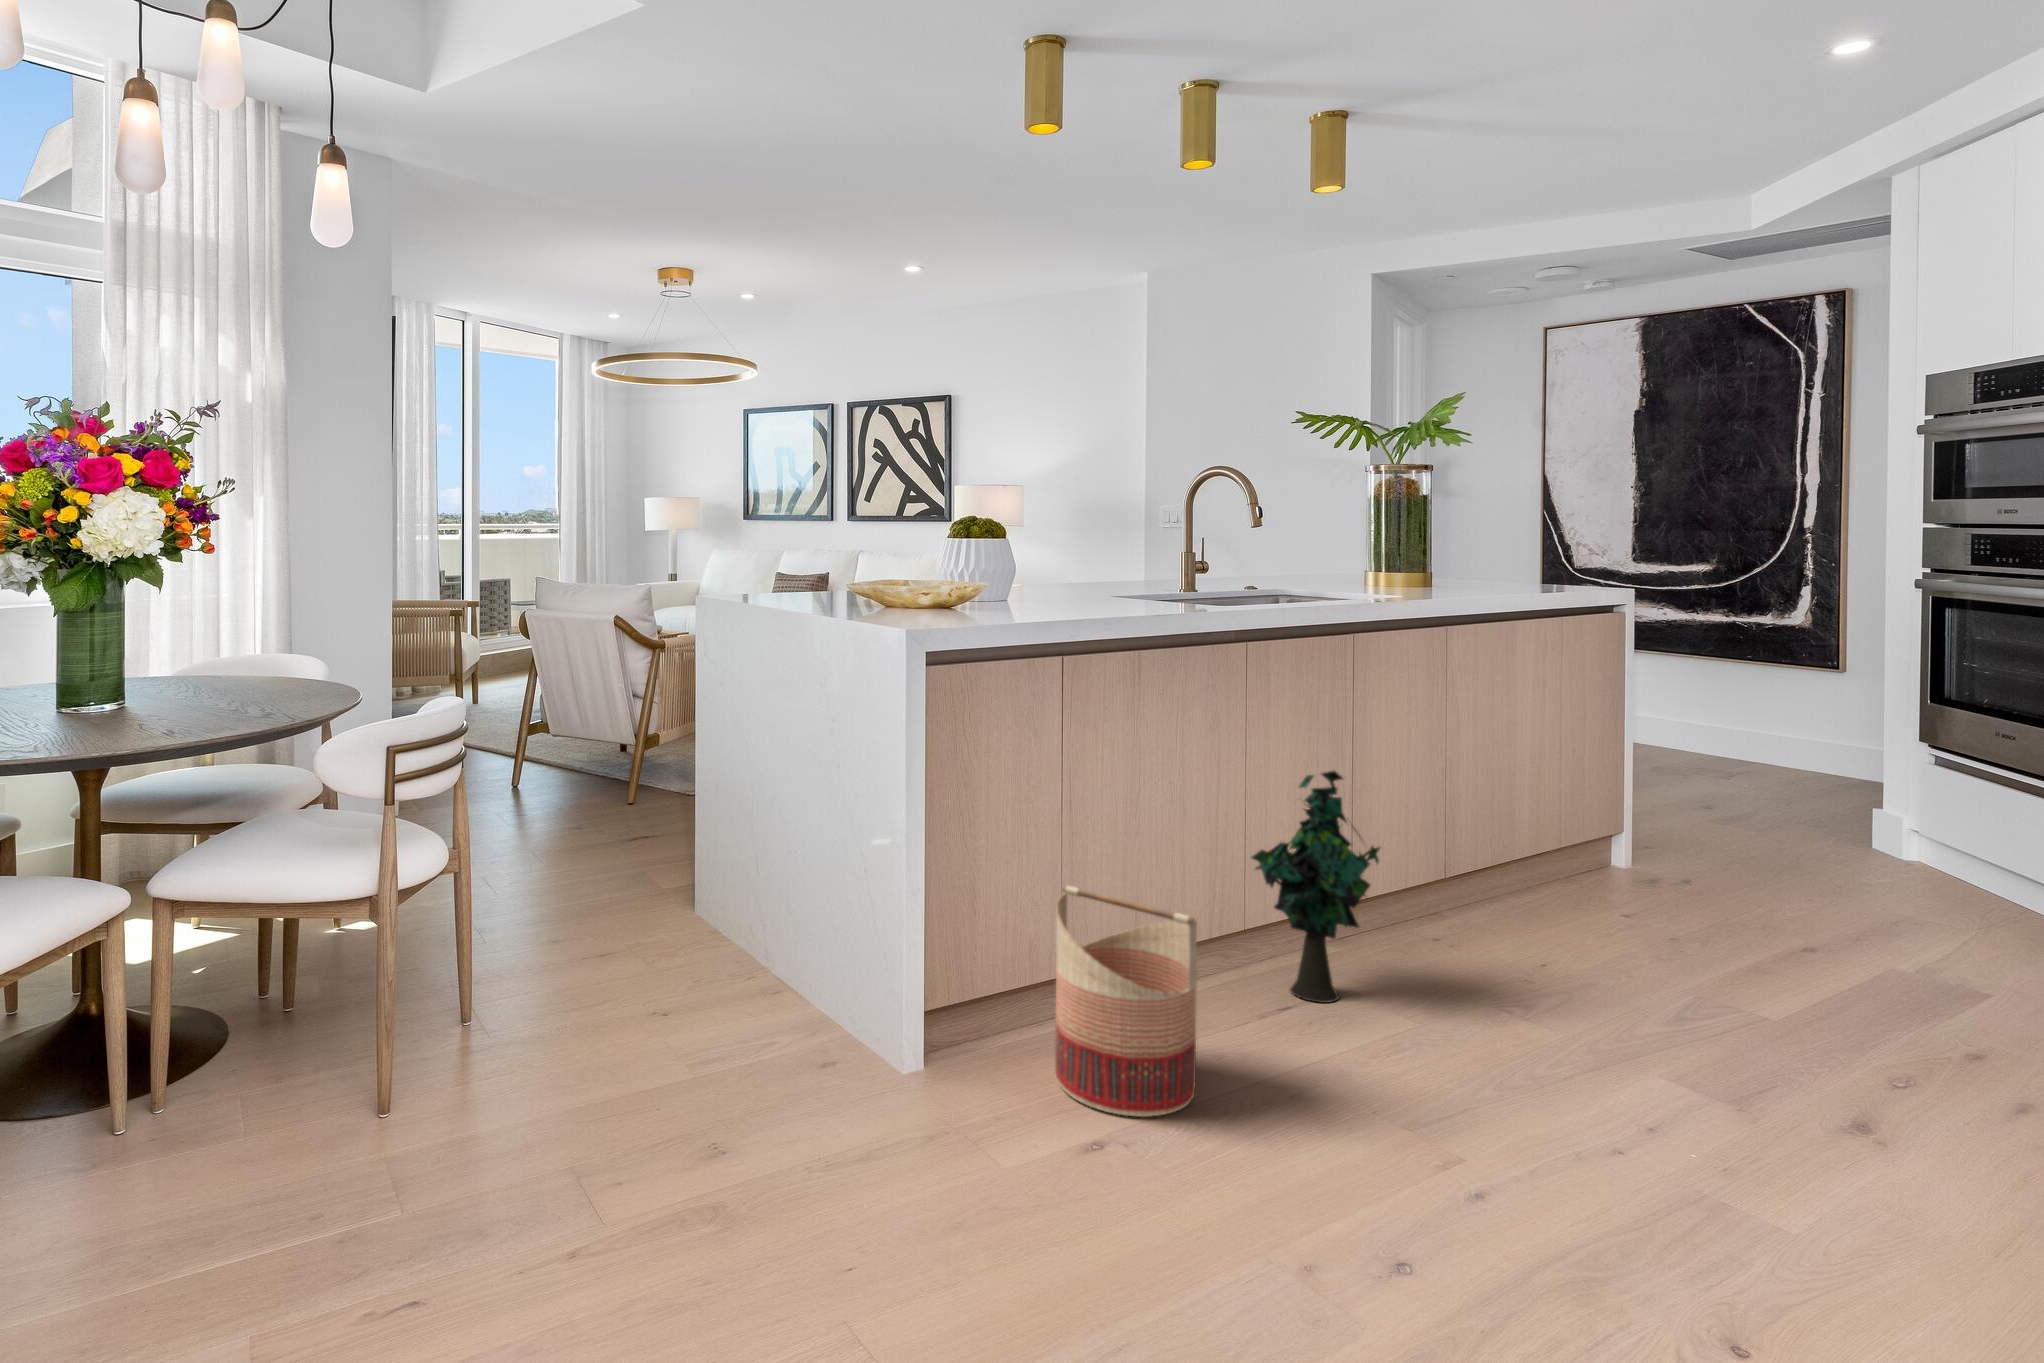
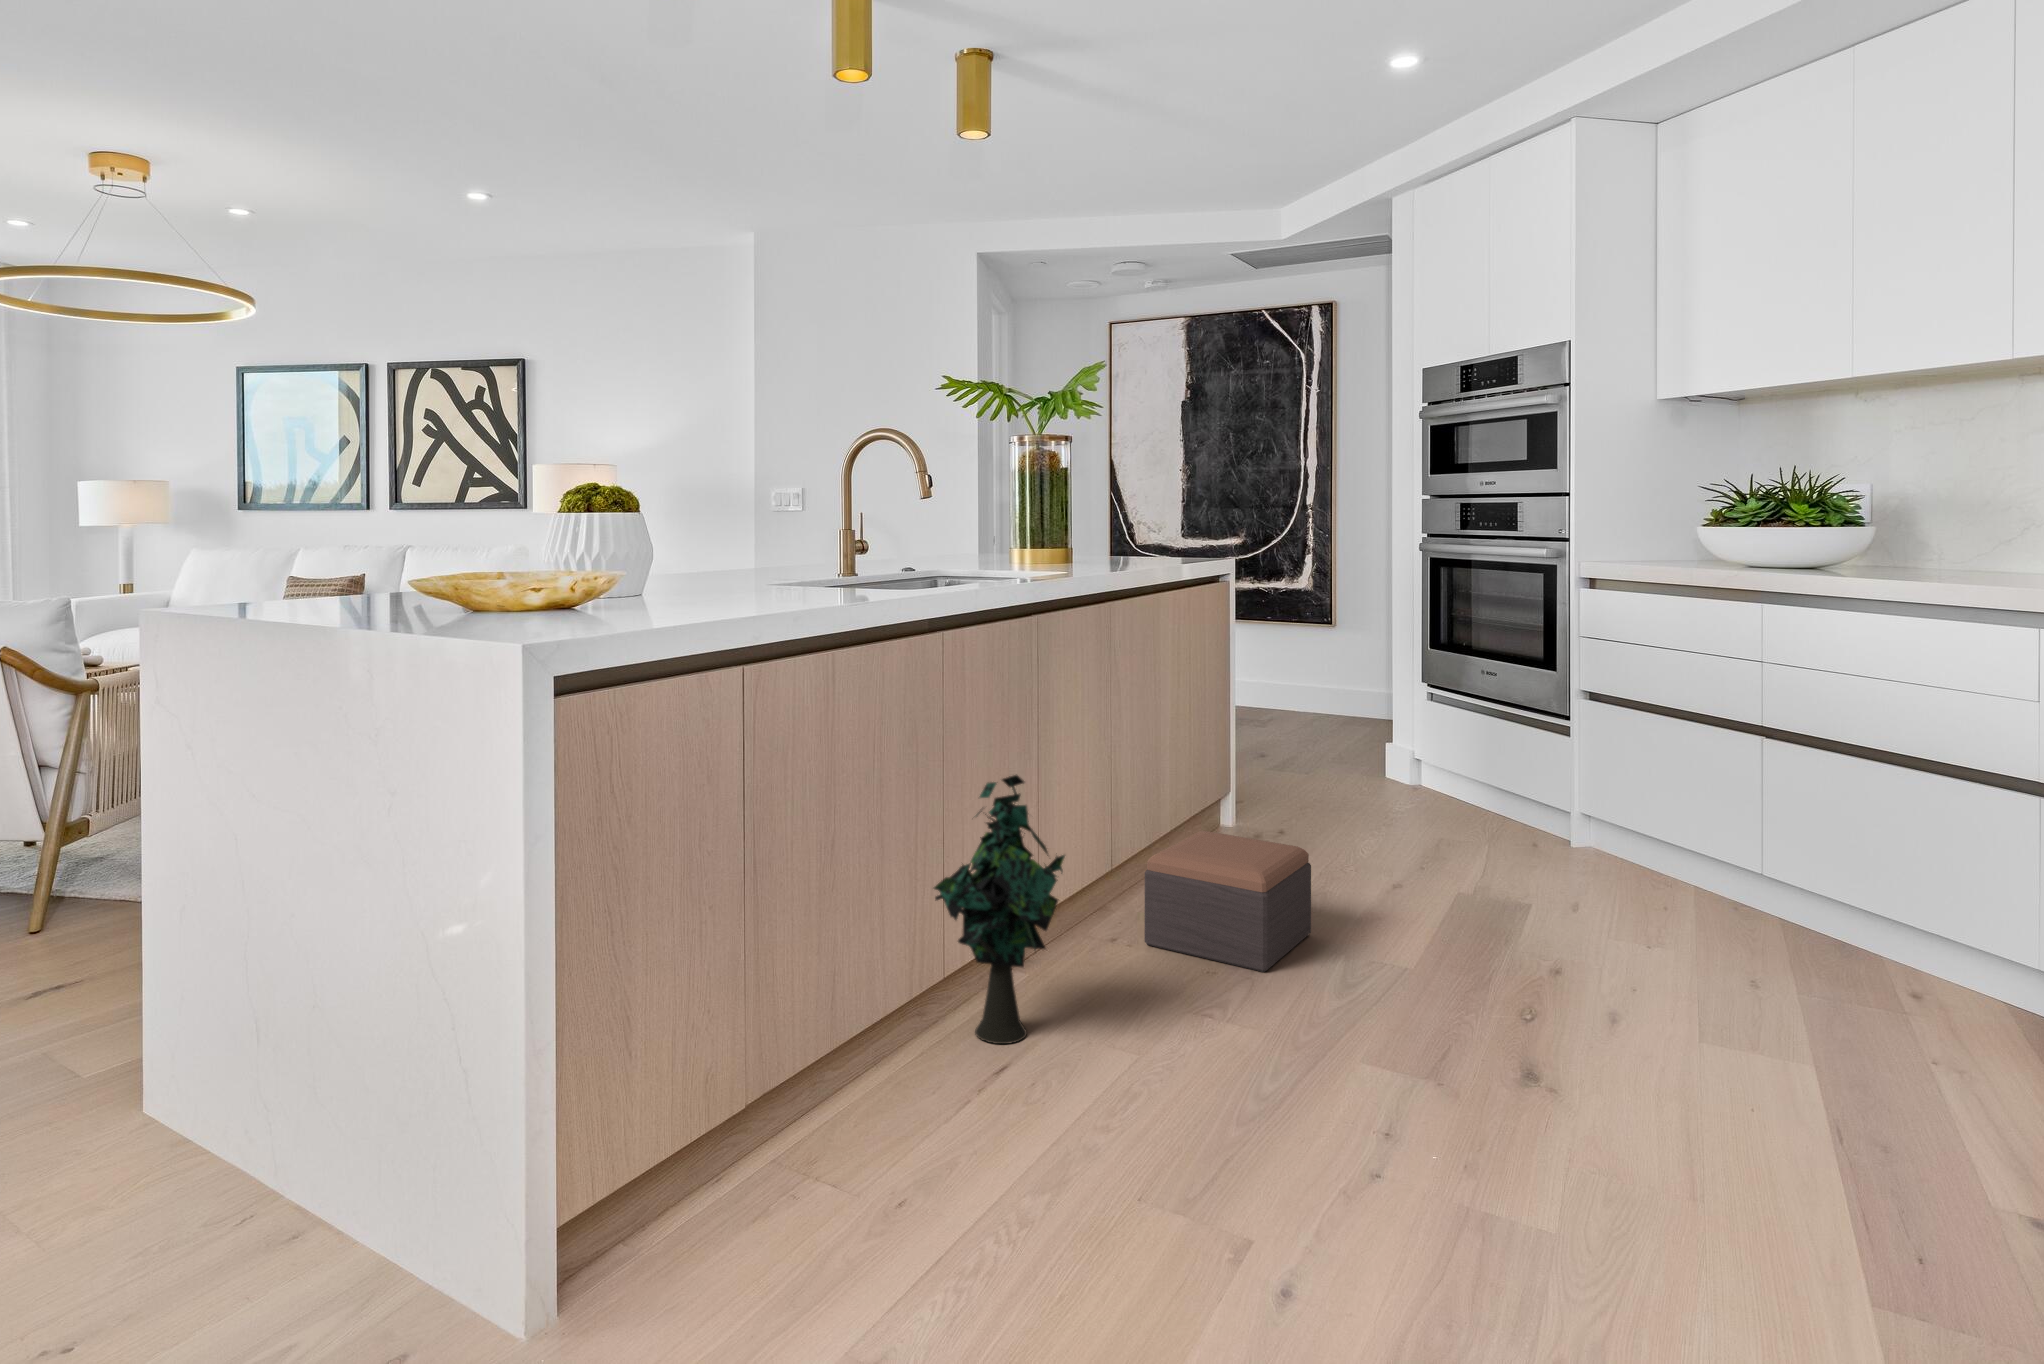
footstool: none [1486,855,1686,995] -> present [1144,831,1311,972]
basket: present [1055,886,1197,1117] -> none [729,975,909,1280]

